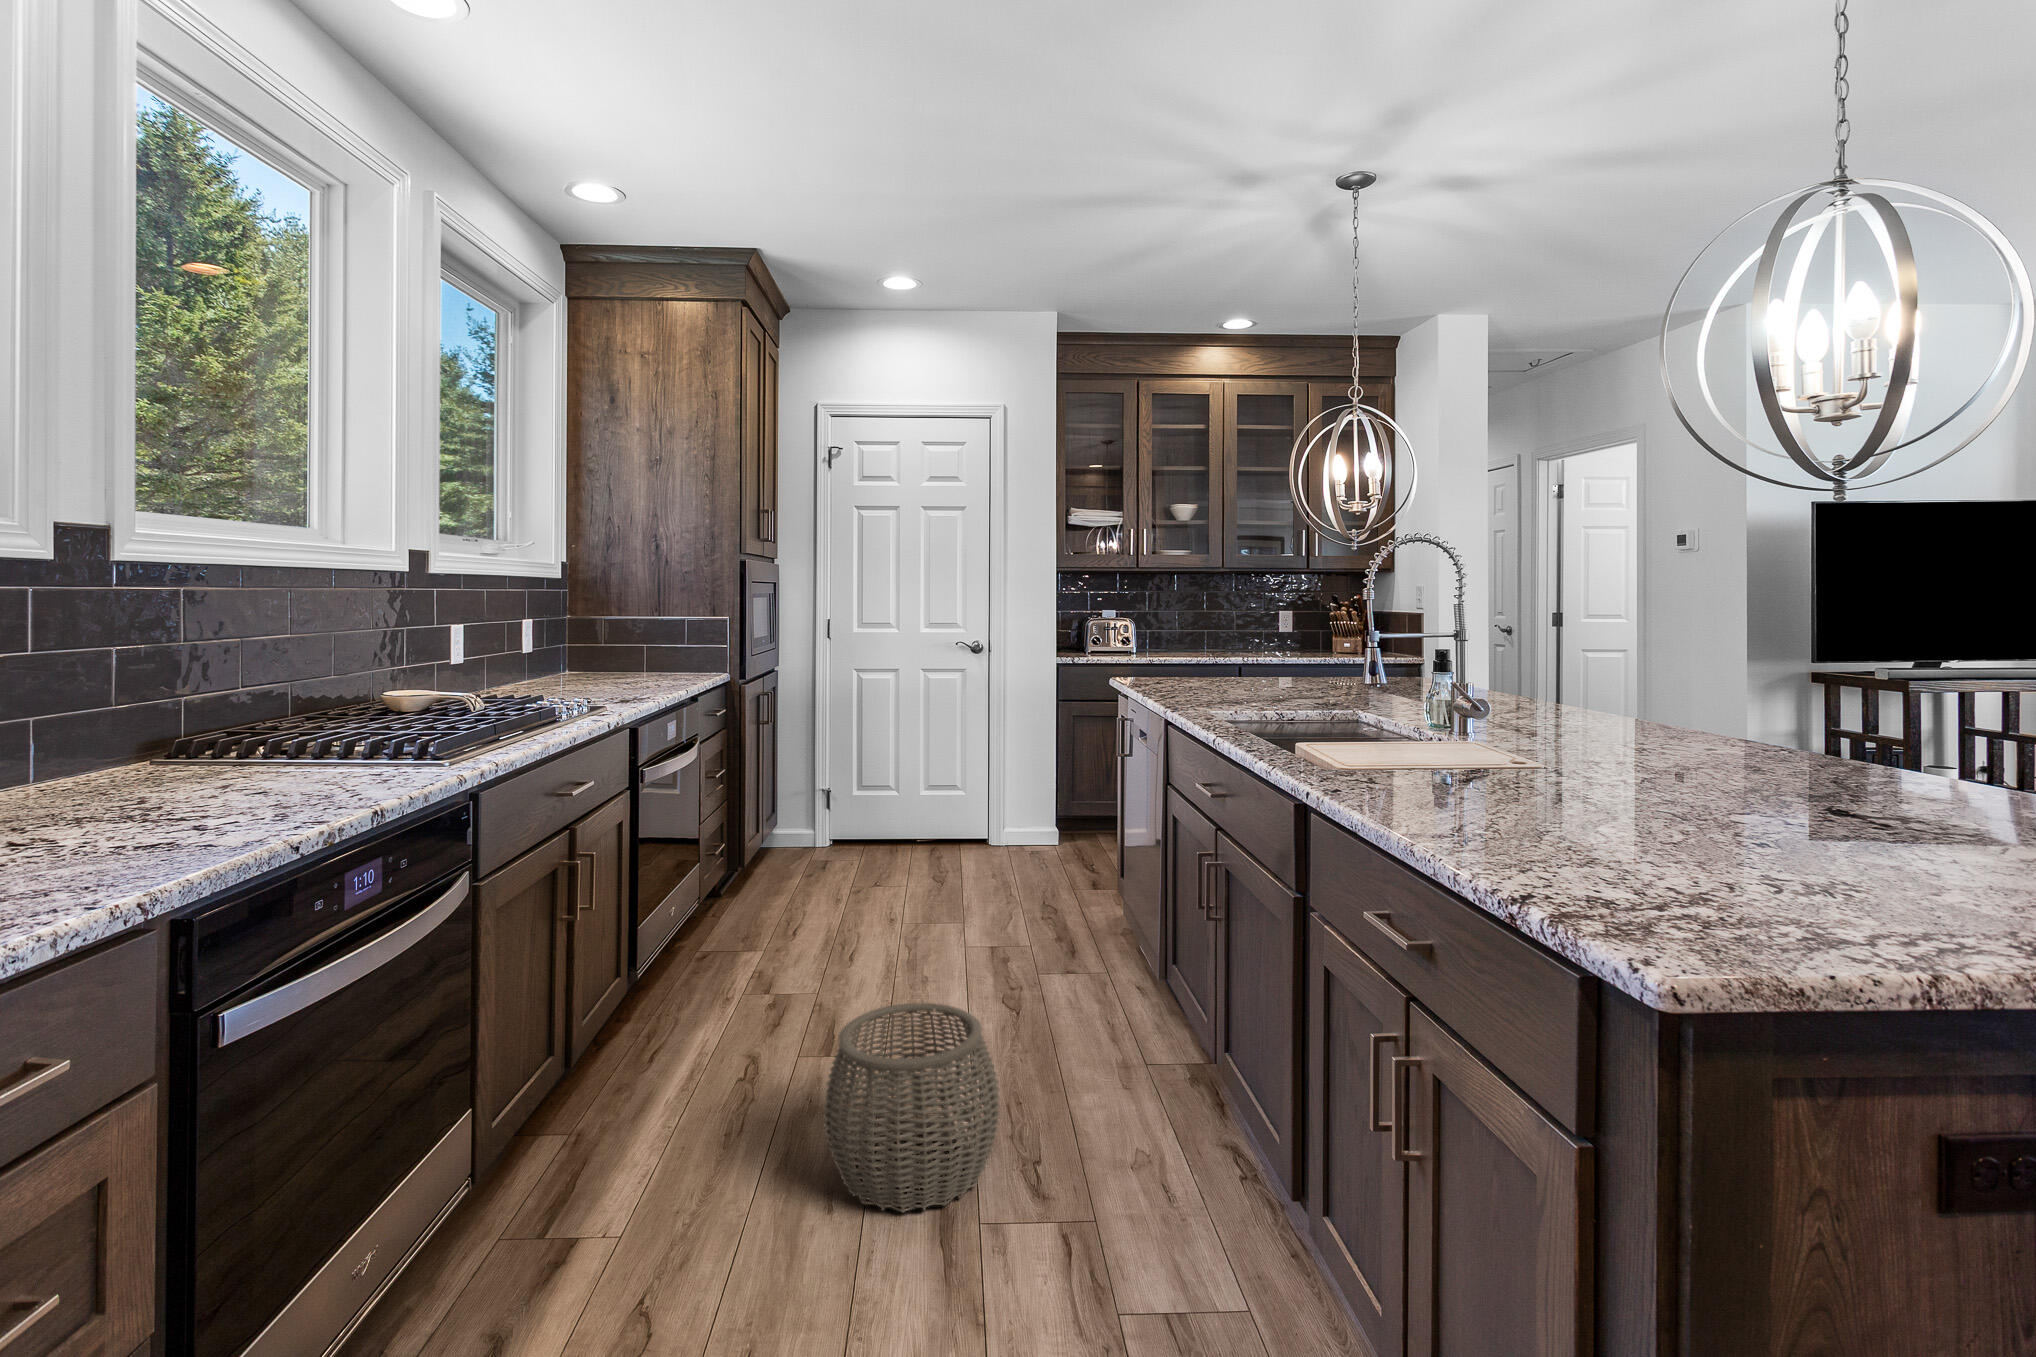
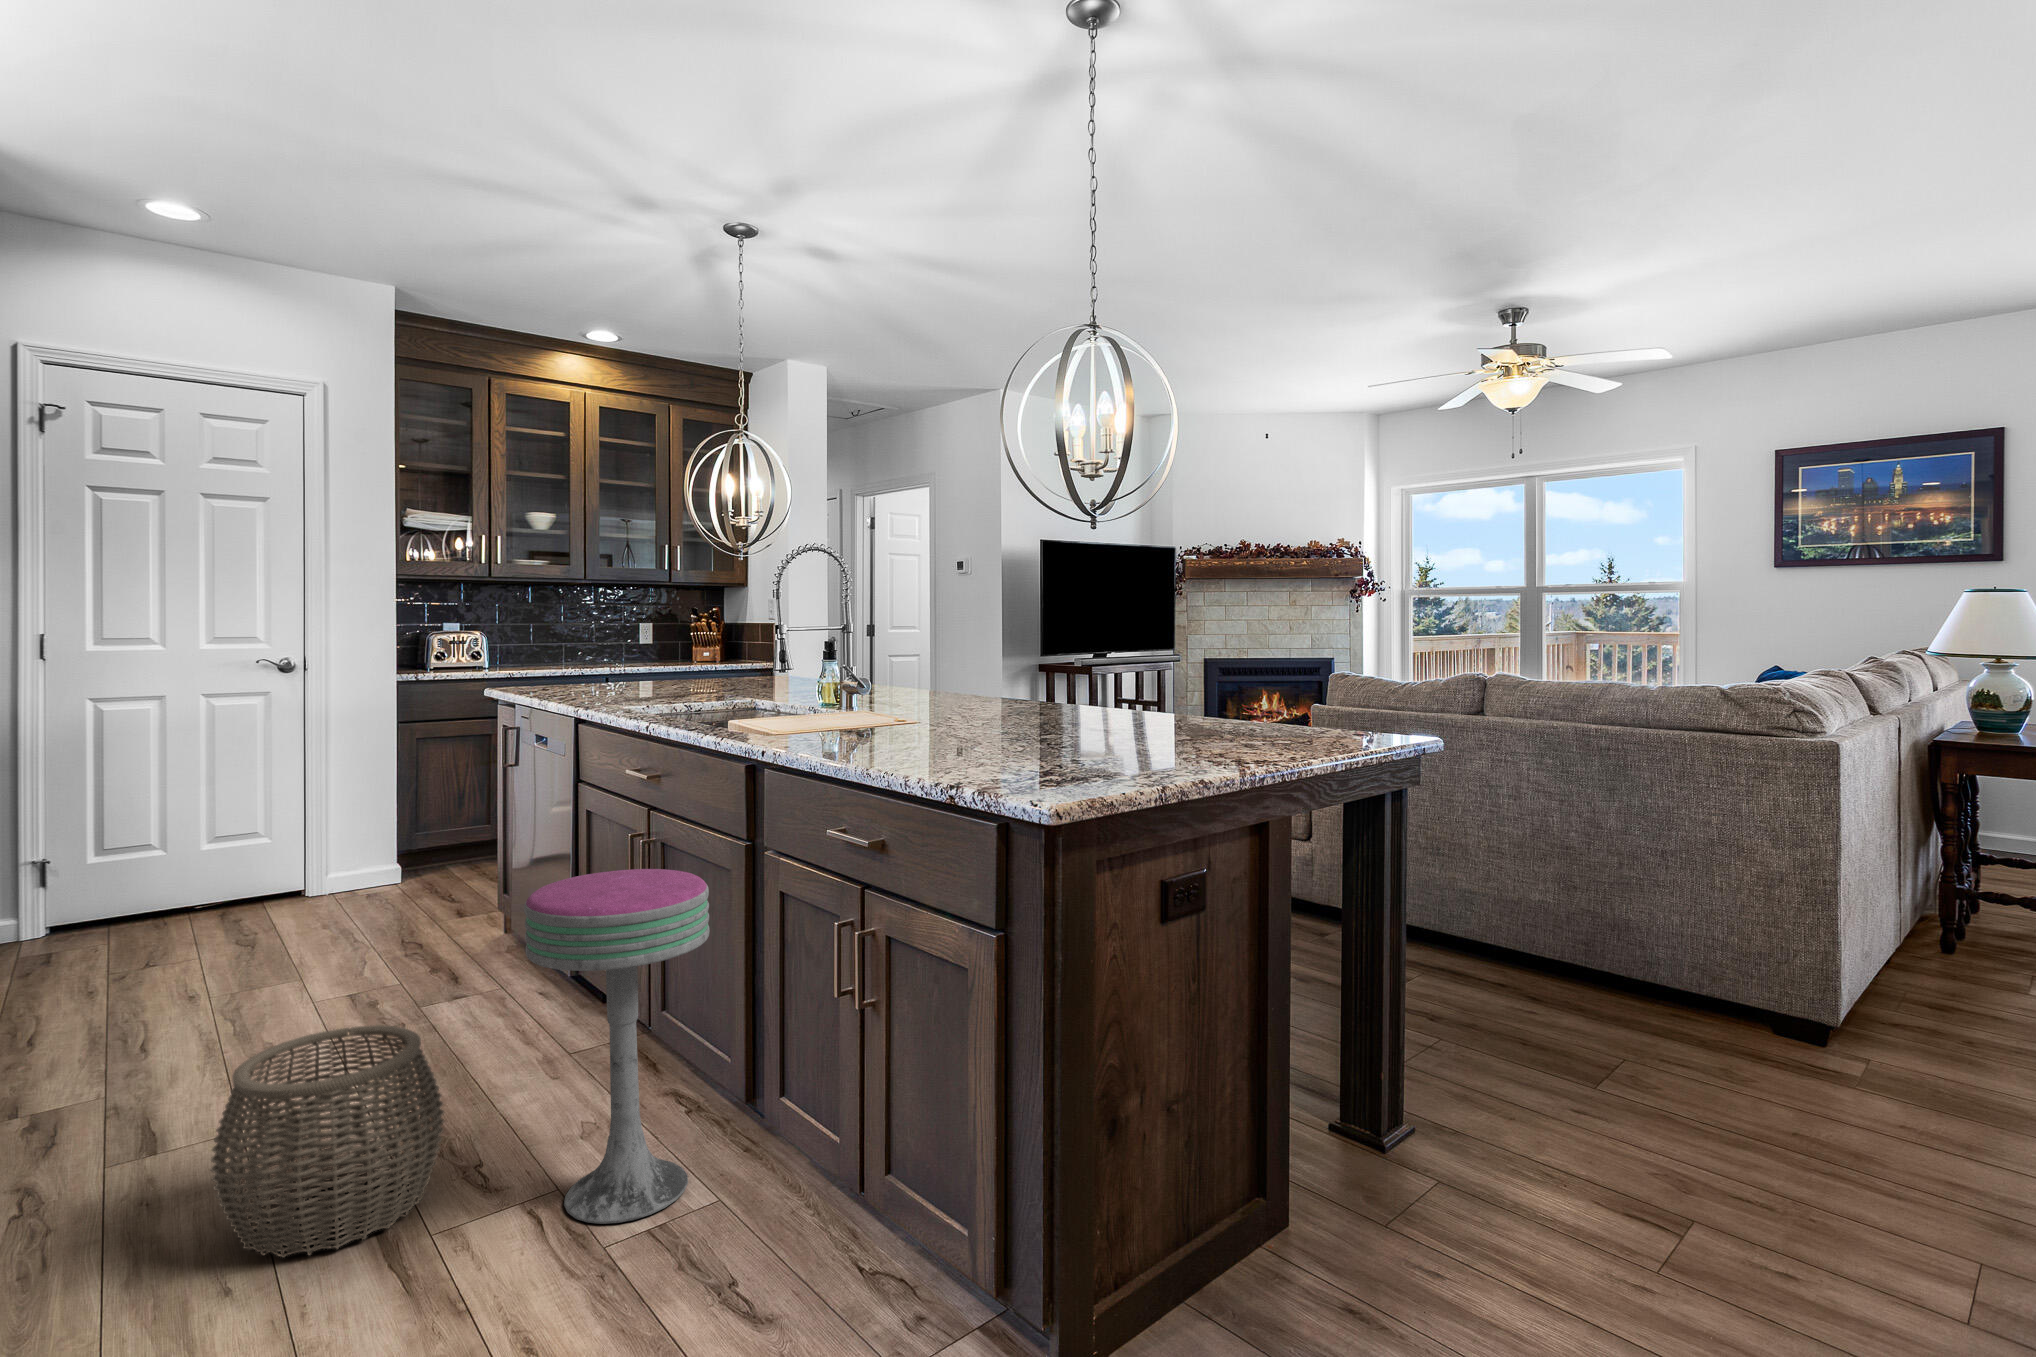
bar stool: none [1056,901,1243,1288] -> present [524,869,710,1224]

